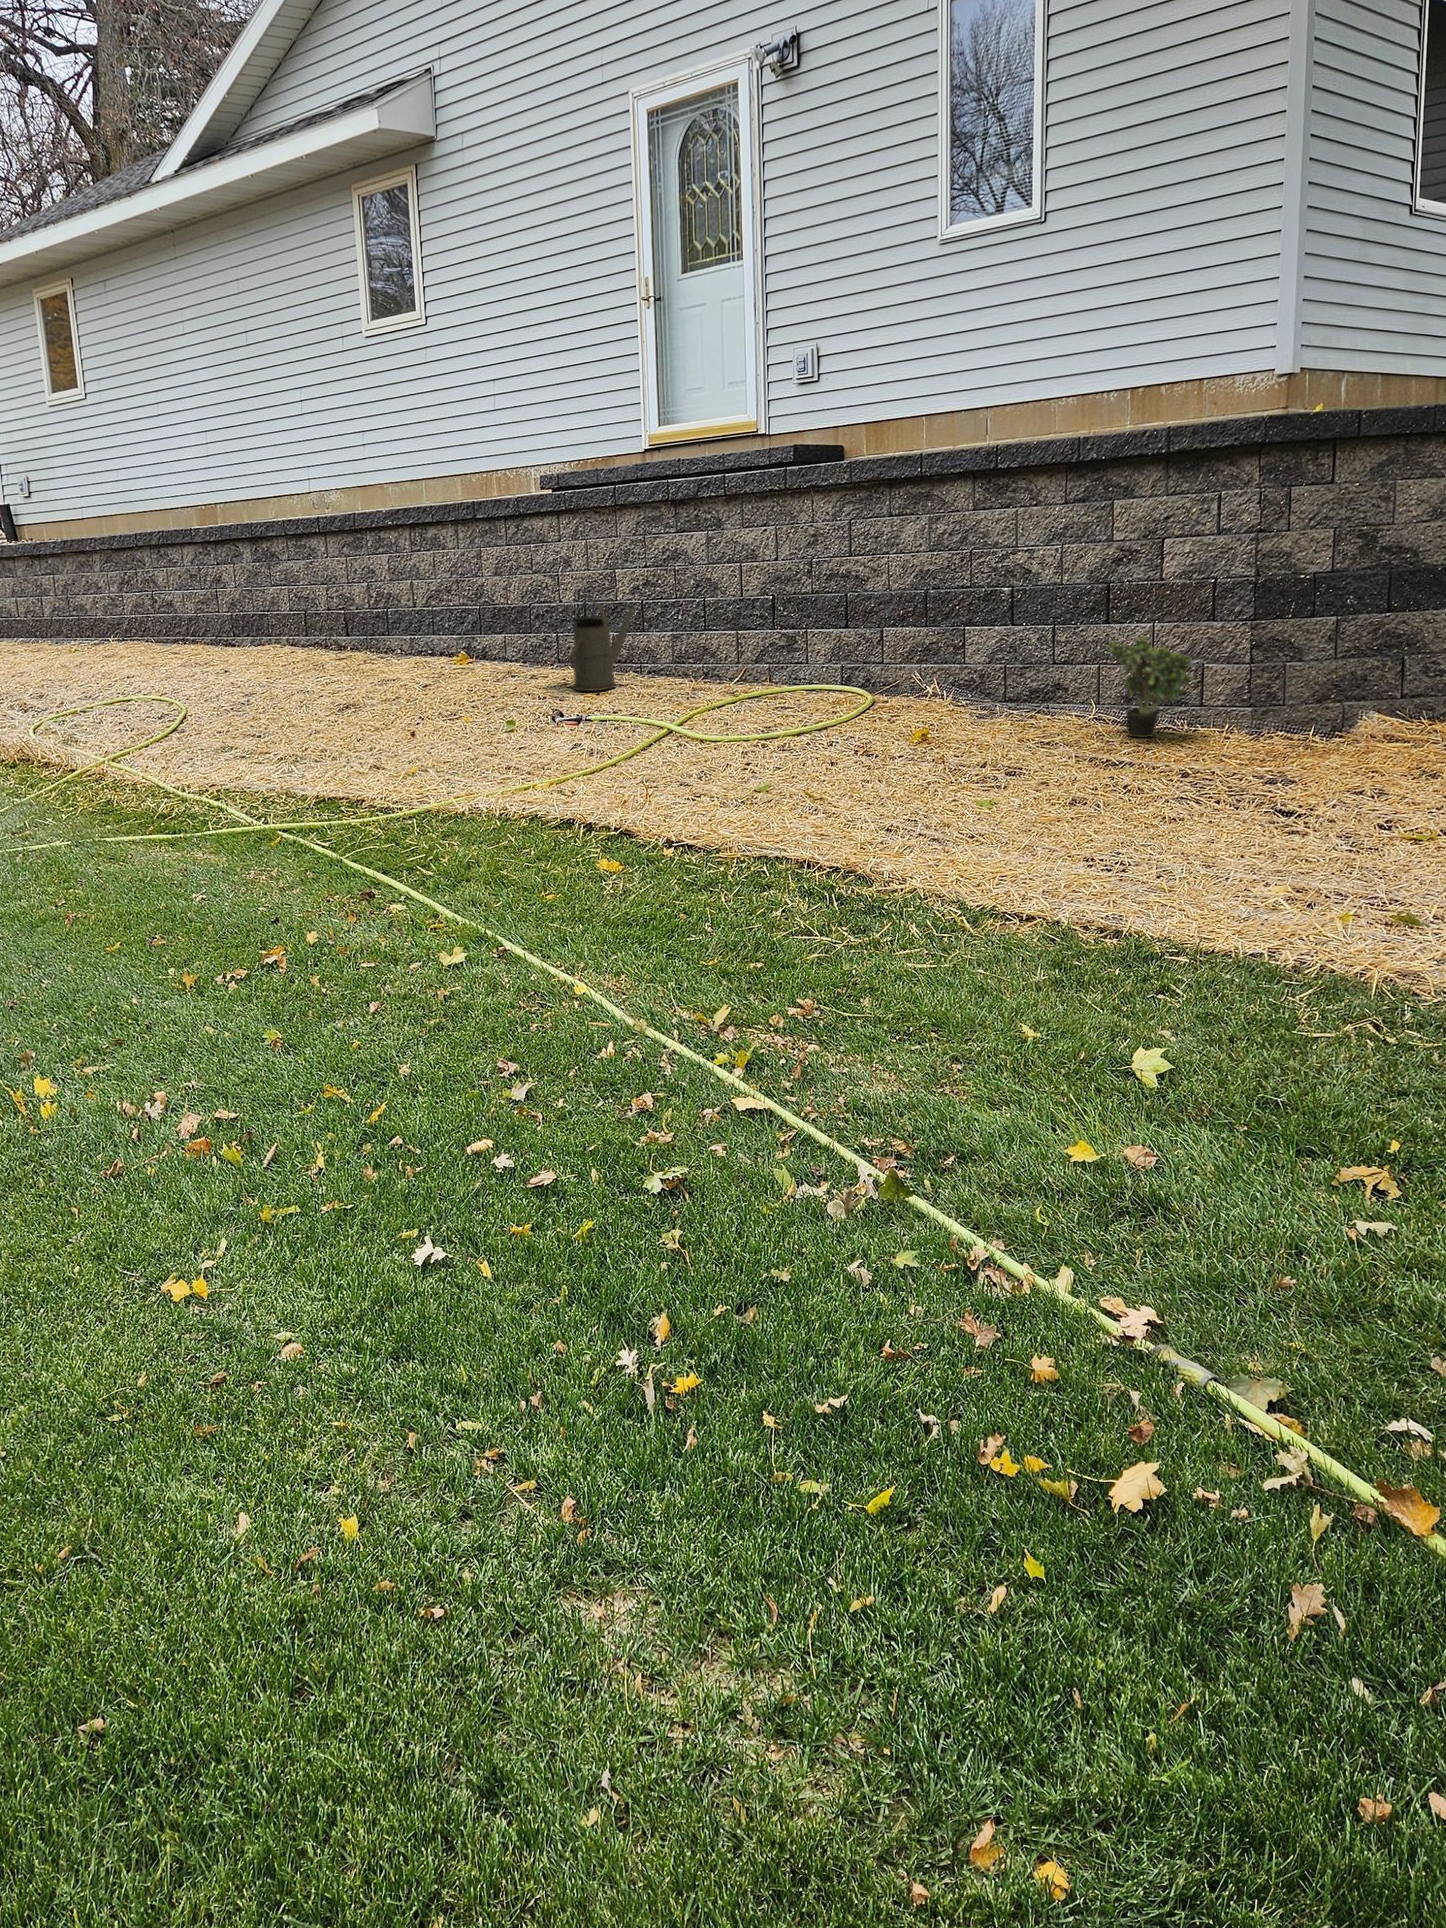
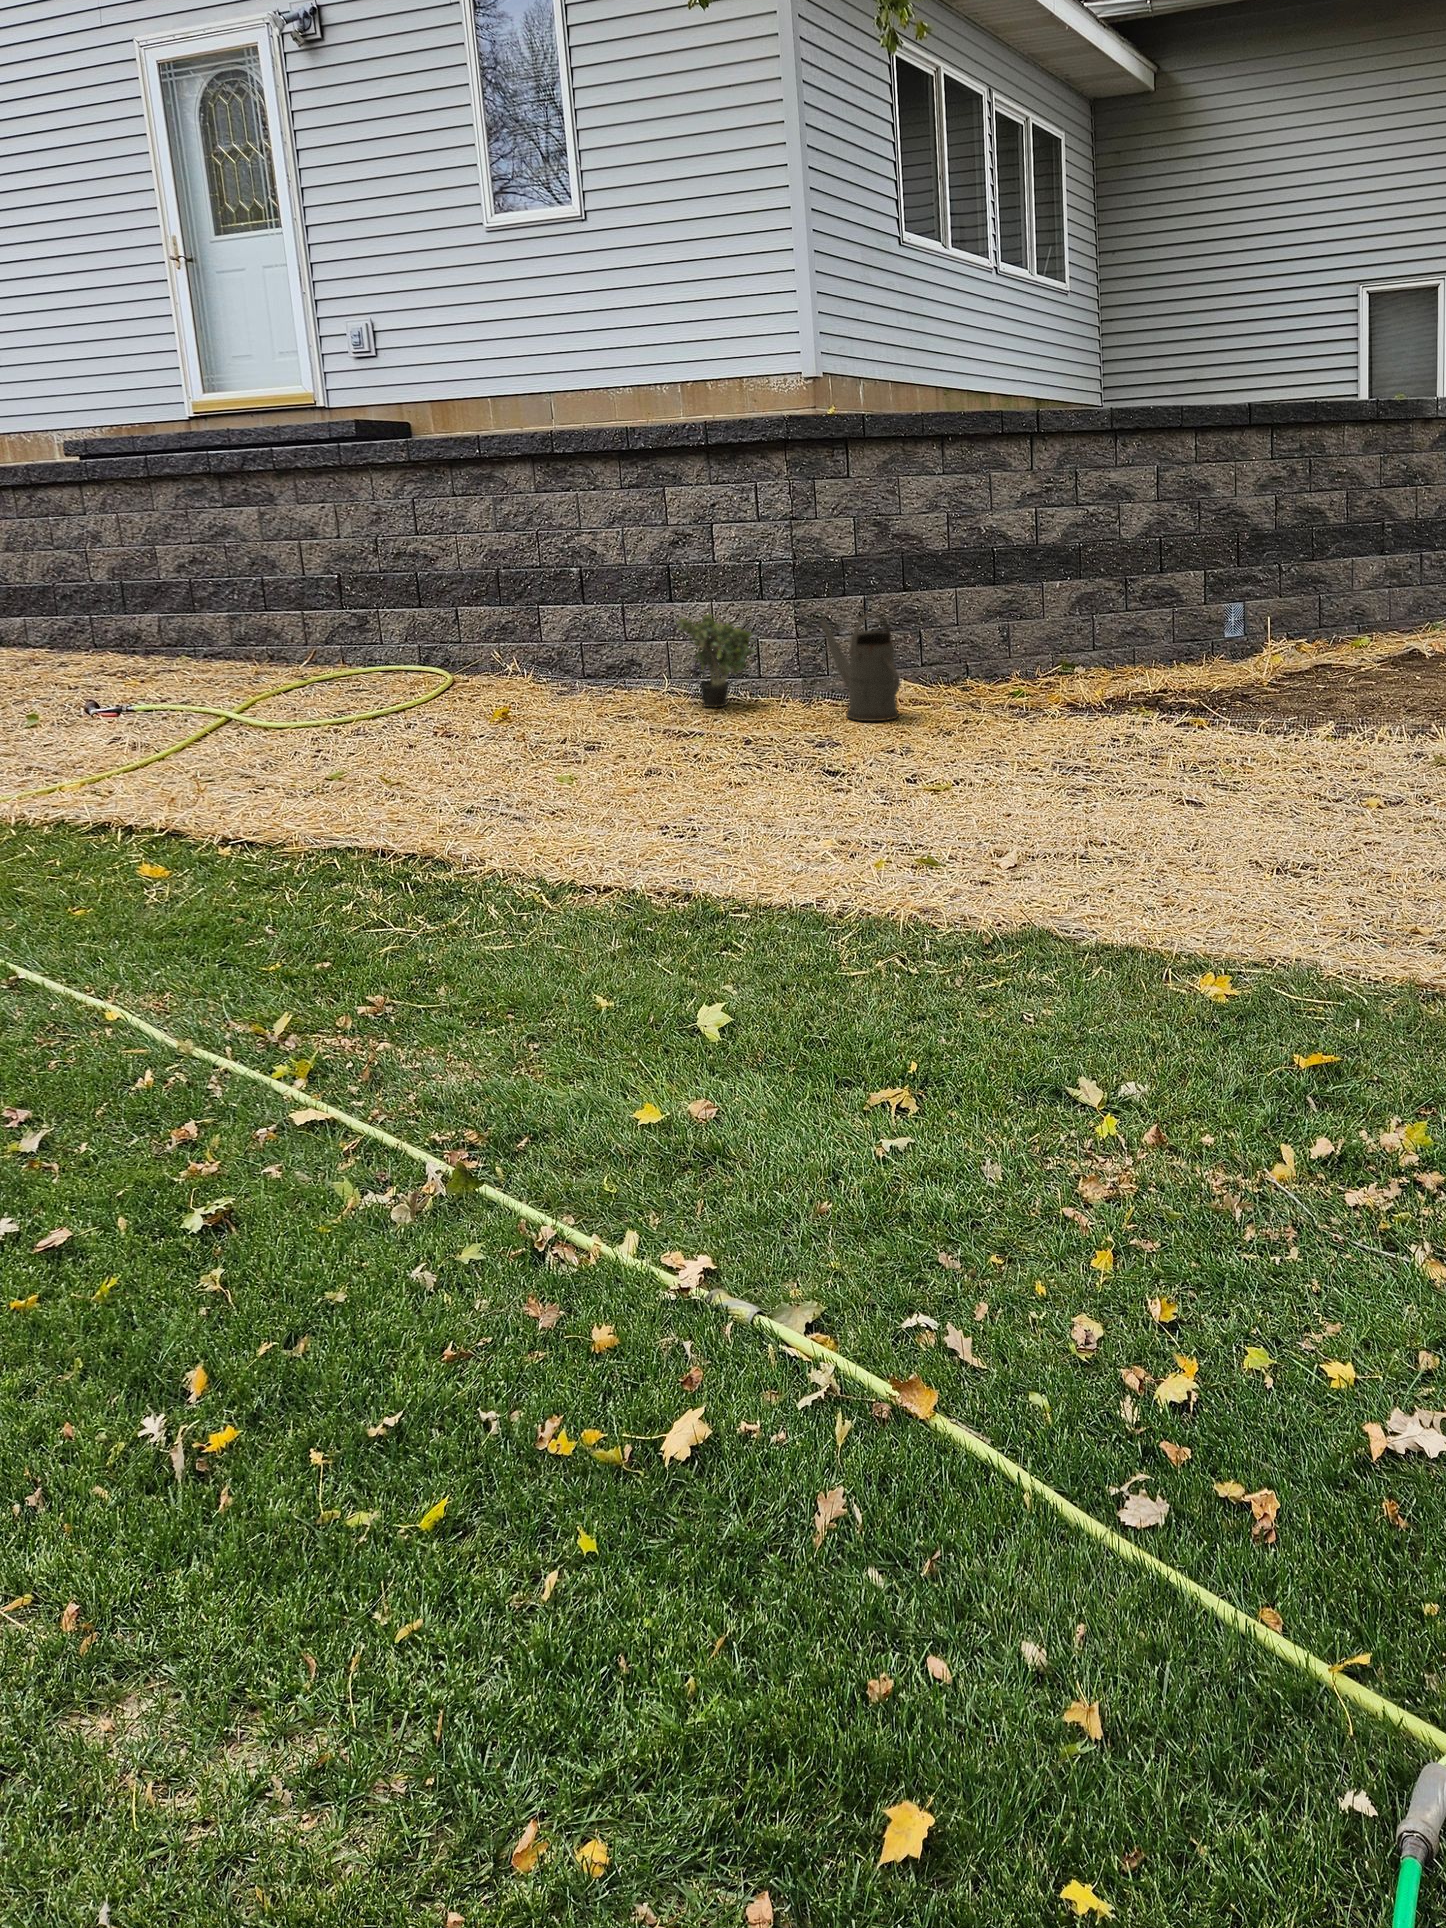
watering can: present [570,601,634,691] -> present [820,613,900,721]

